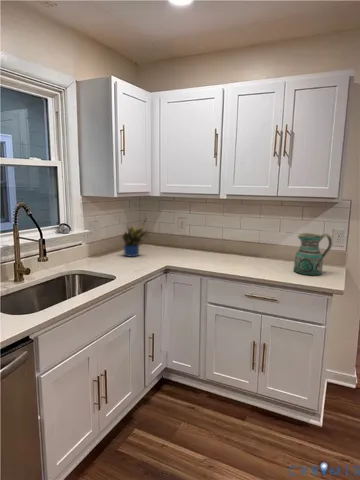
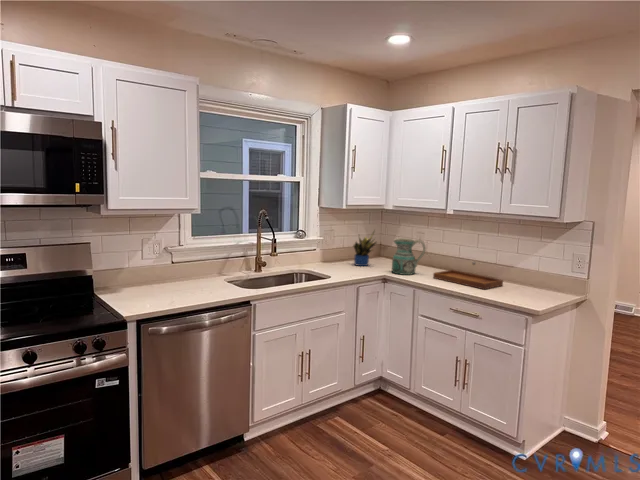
ceramic pitcher: present [294,233,332,275] -> present [392,238,426,275]
tray: none [213,244,278,271] -> present [433,262,503,289]

